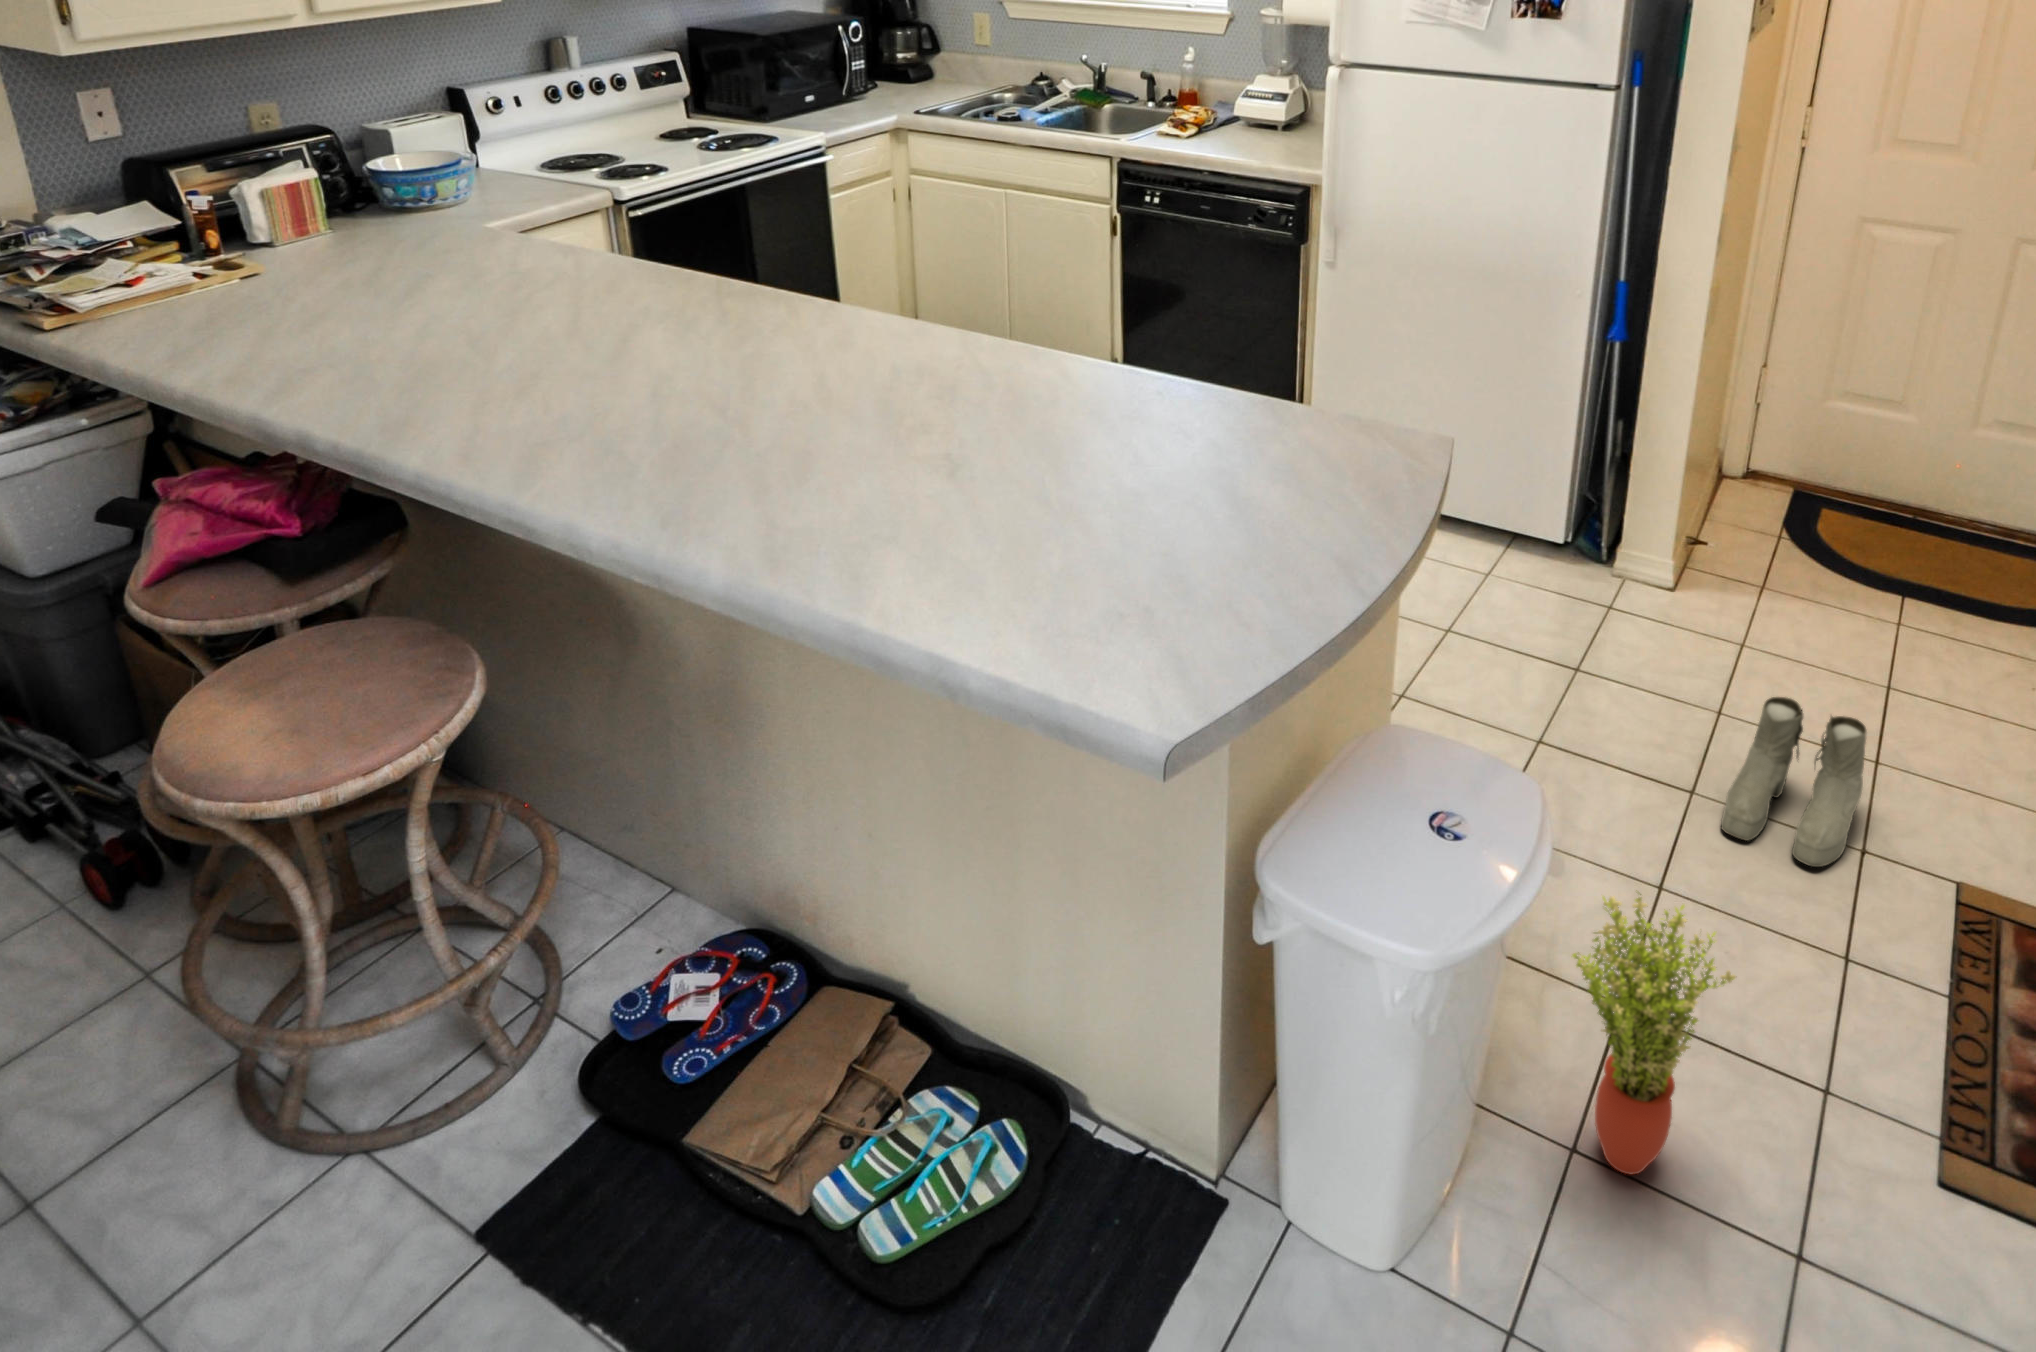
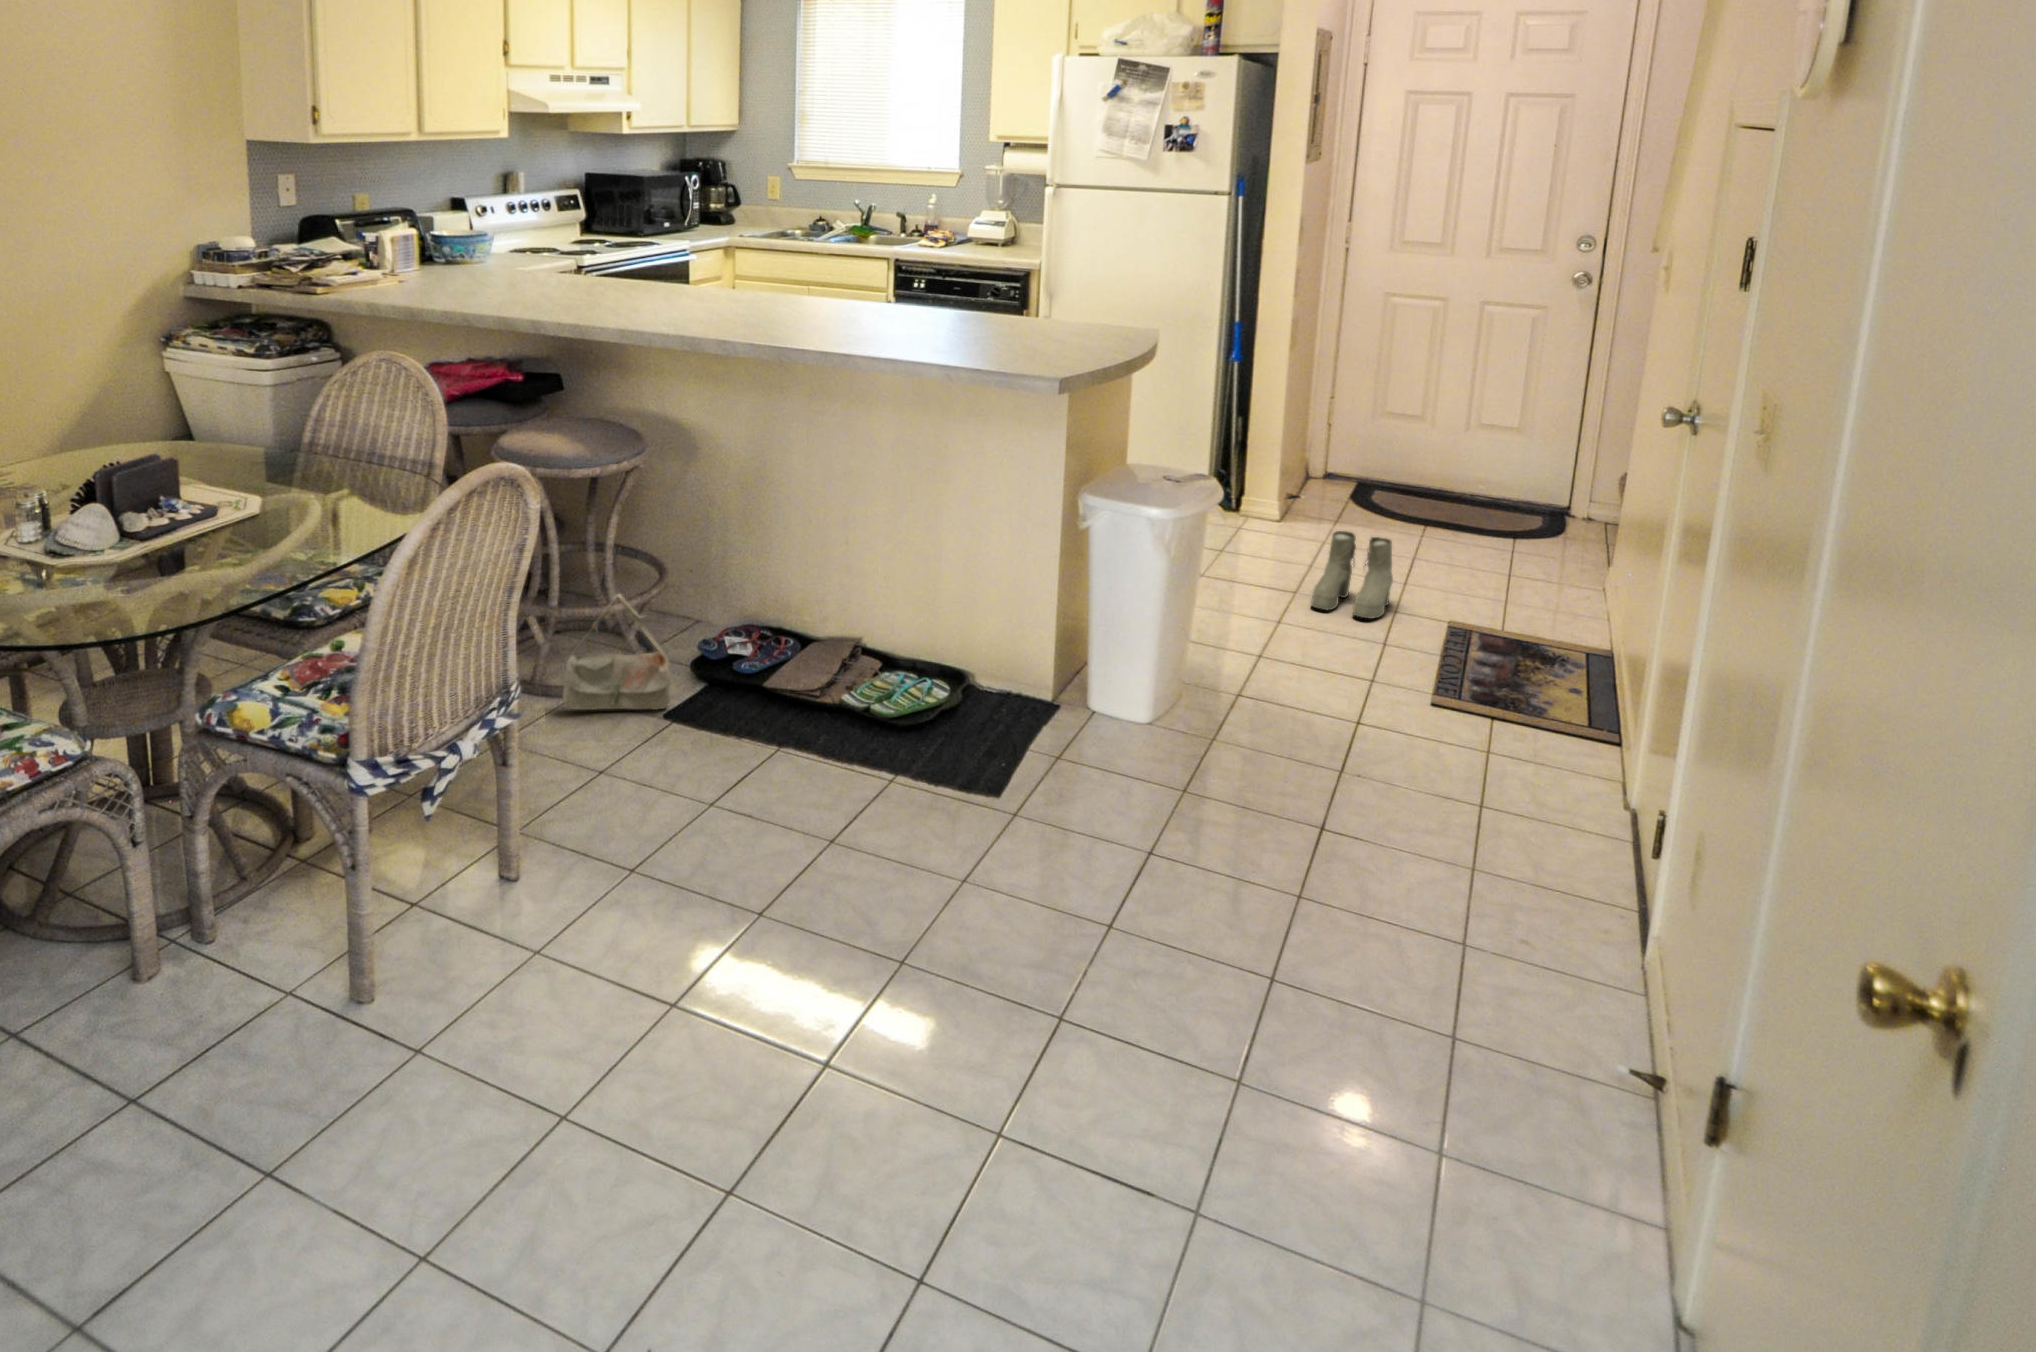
potted plant: present [1572,897,1736,1174] -> none [1229,531,1312,705]
bag: none [299,1023,520,1210] -> present [563,594,672,710]

